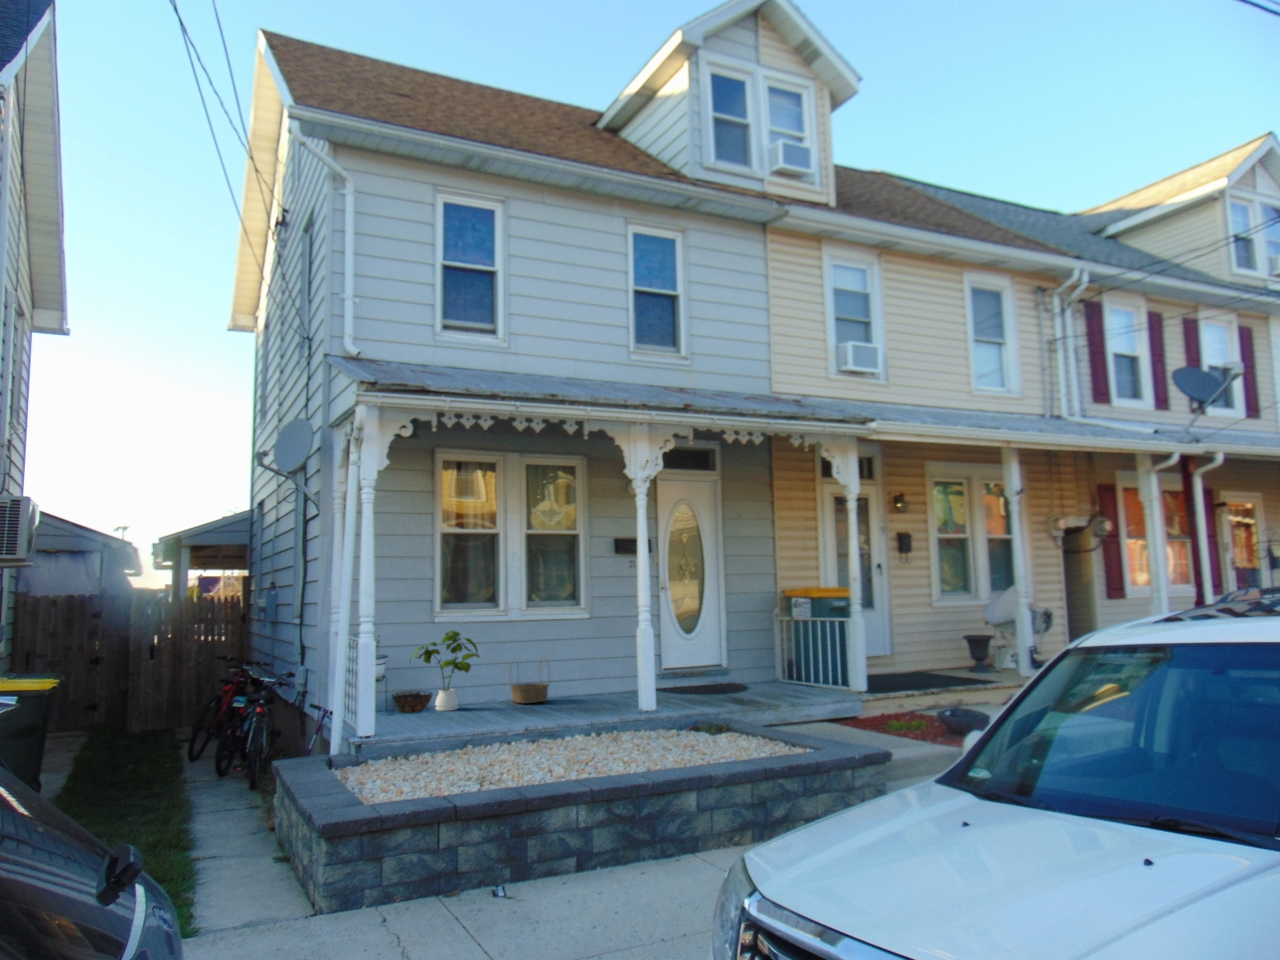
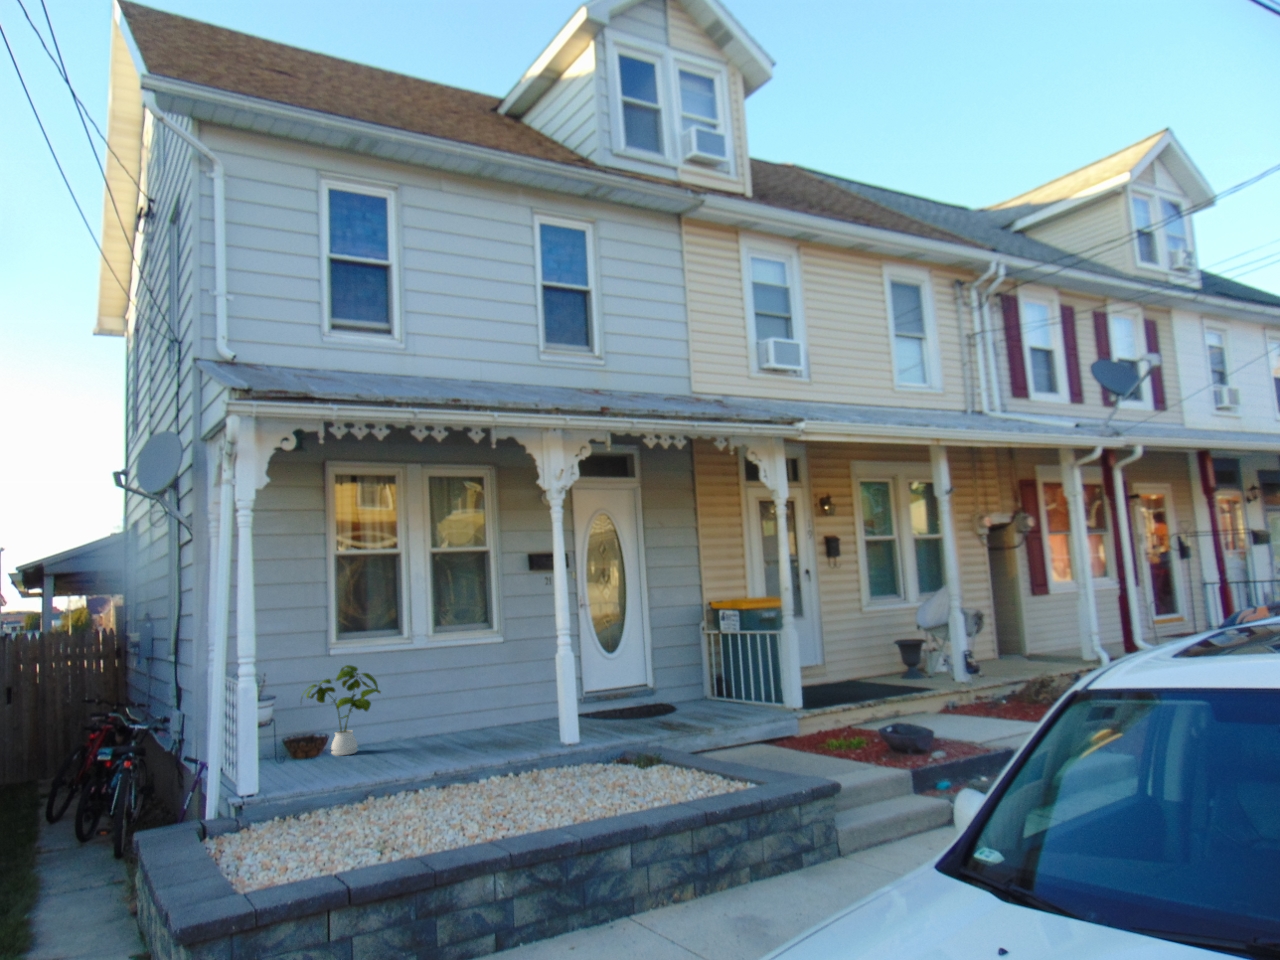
basket: present [510,659,549,703] -> none [414,689,460,742]

